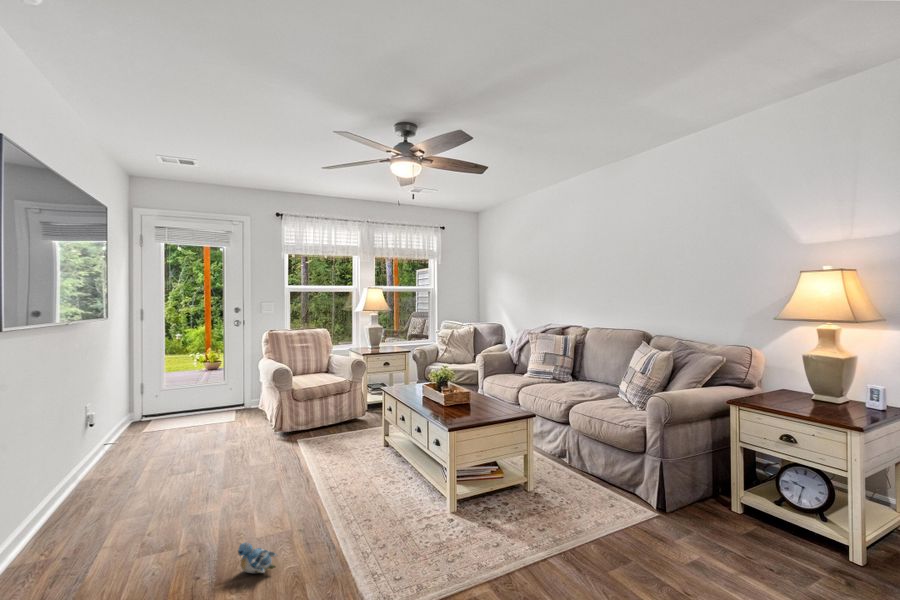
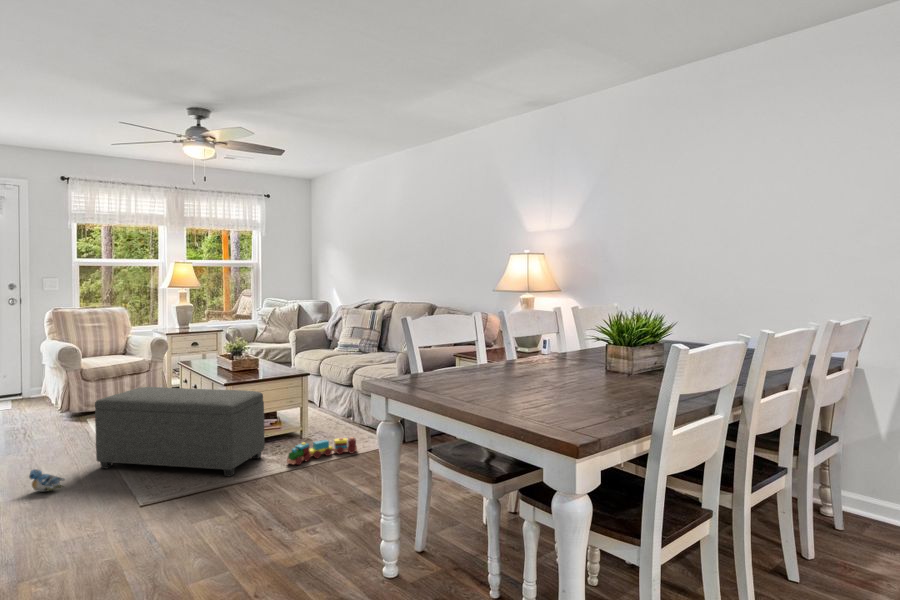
ottoman: none [310,426,497,564] -> present [95,387,265,476]
toy train: none [532,503,609,546] -> present [287,437,357,465]

